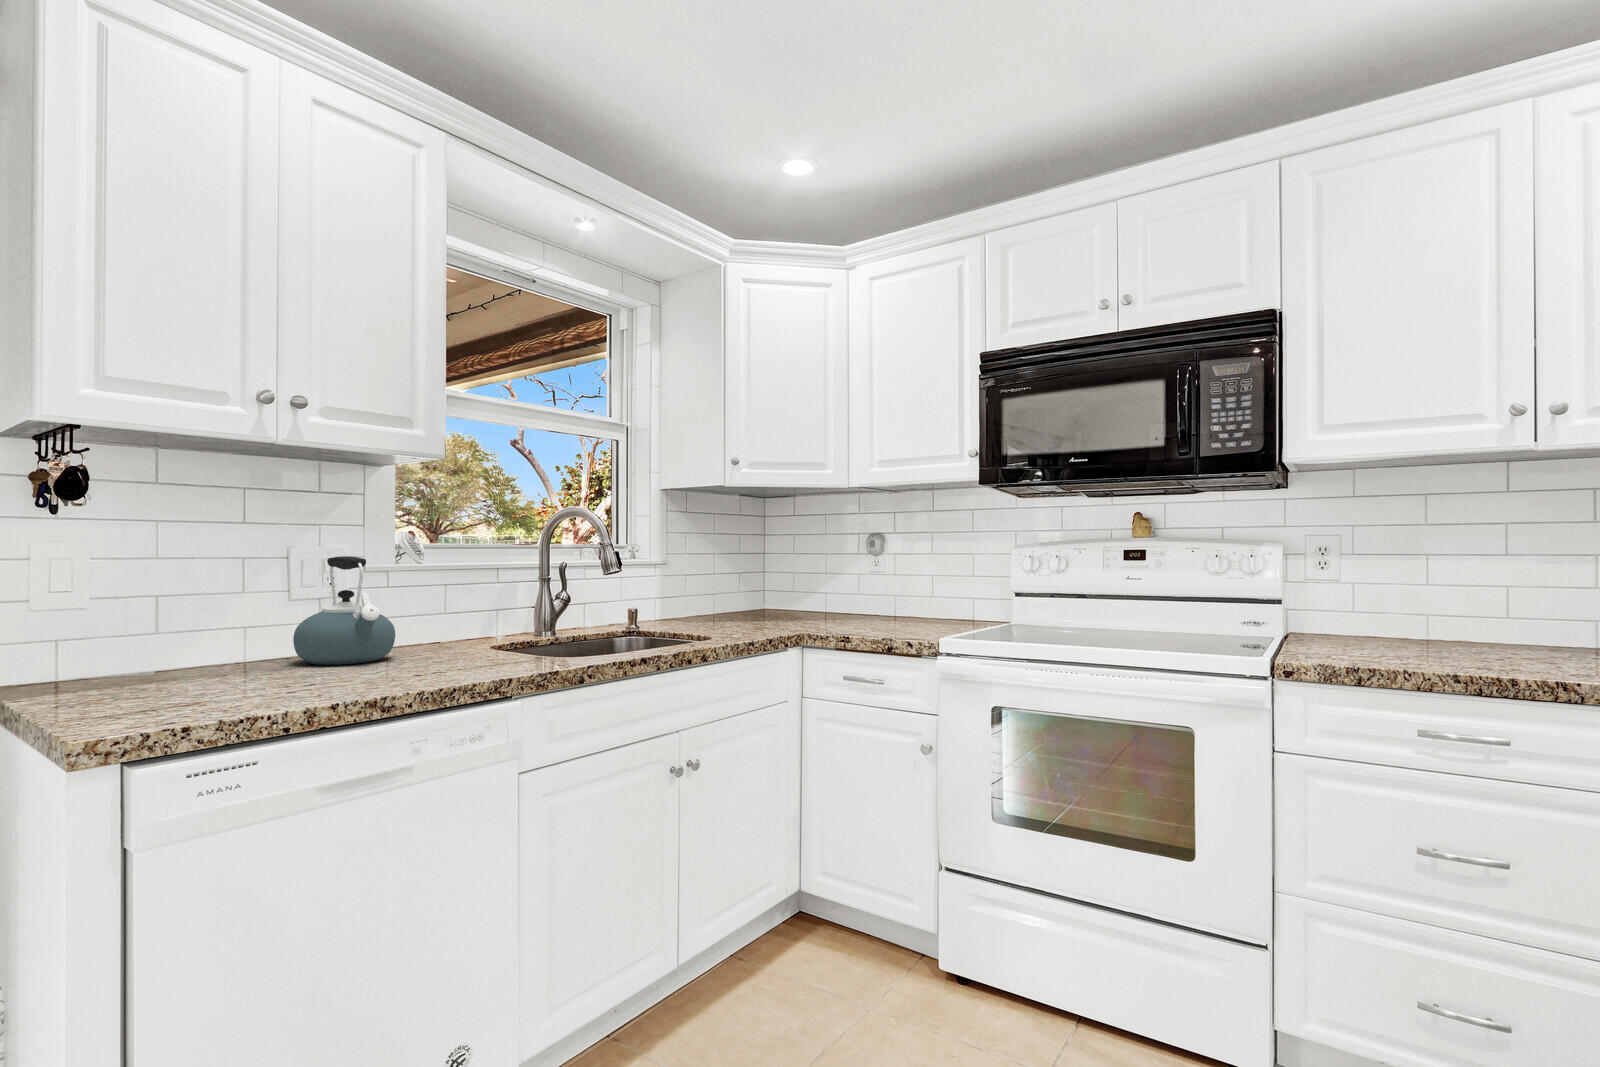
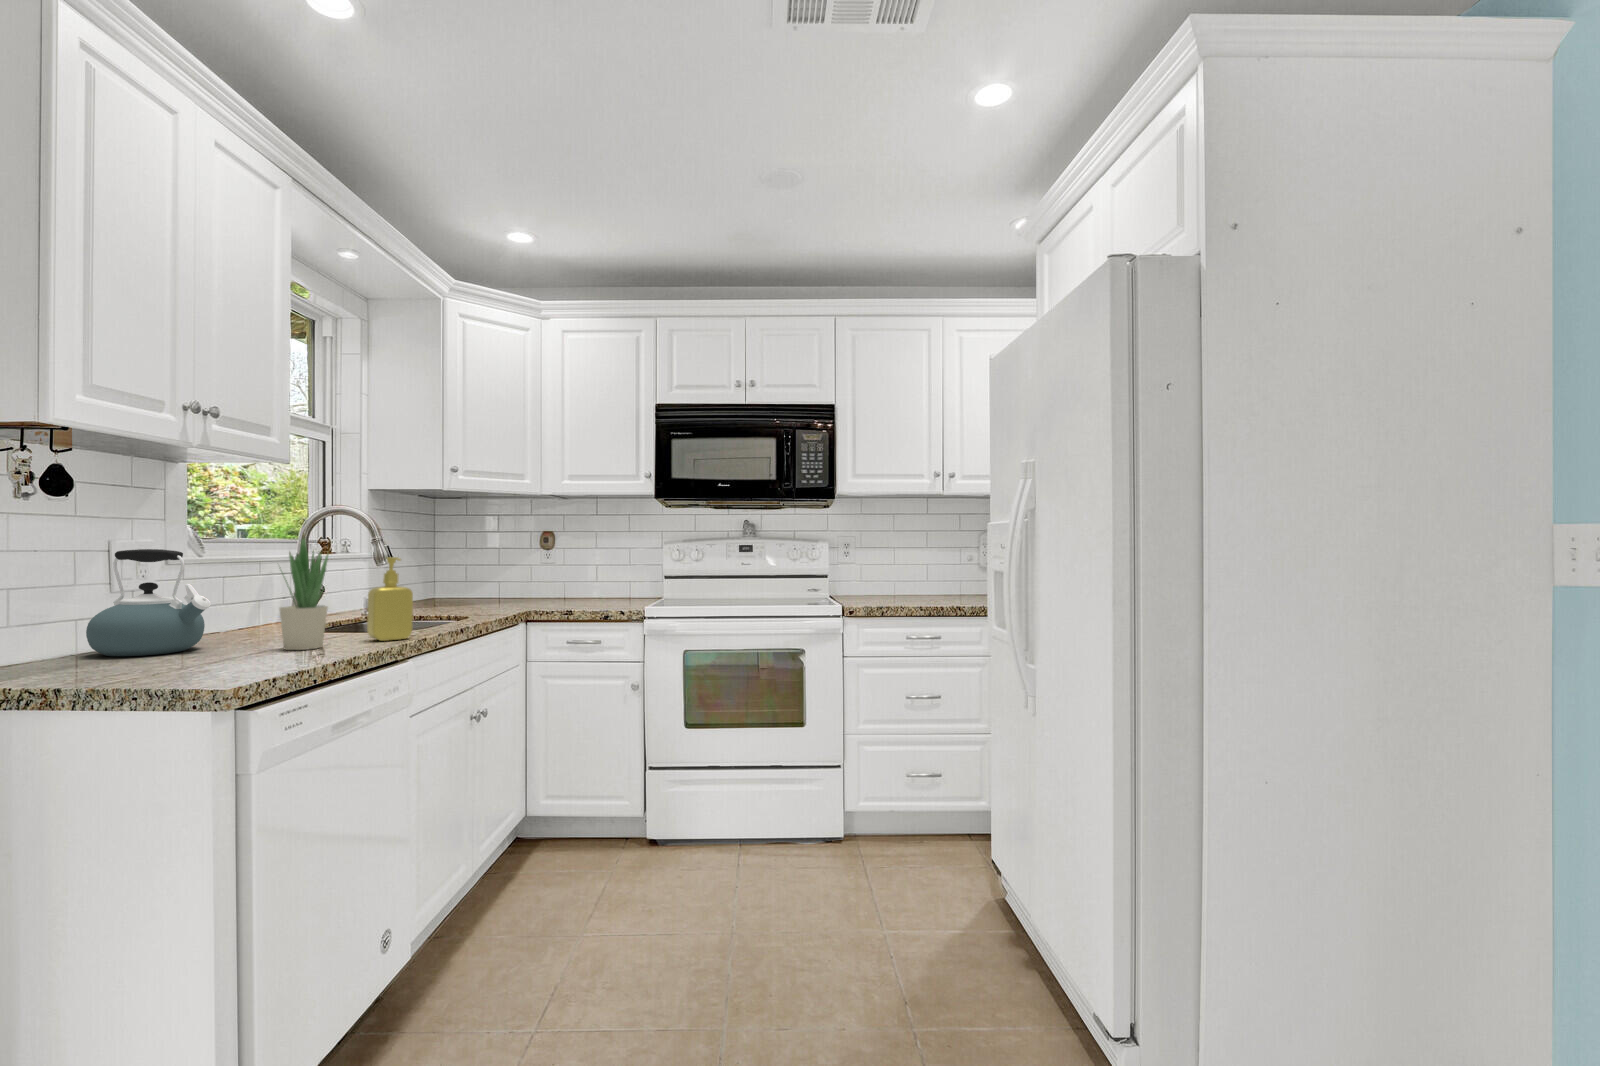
potted plant: none [421,539,479,672] -> present [280,535,328,650]
soap dispenser: none [522,566,570,667] -> present [367,557,413,641]

